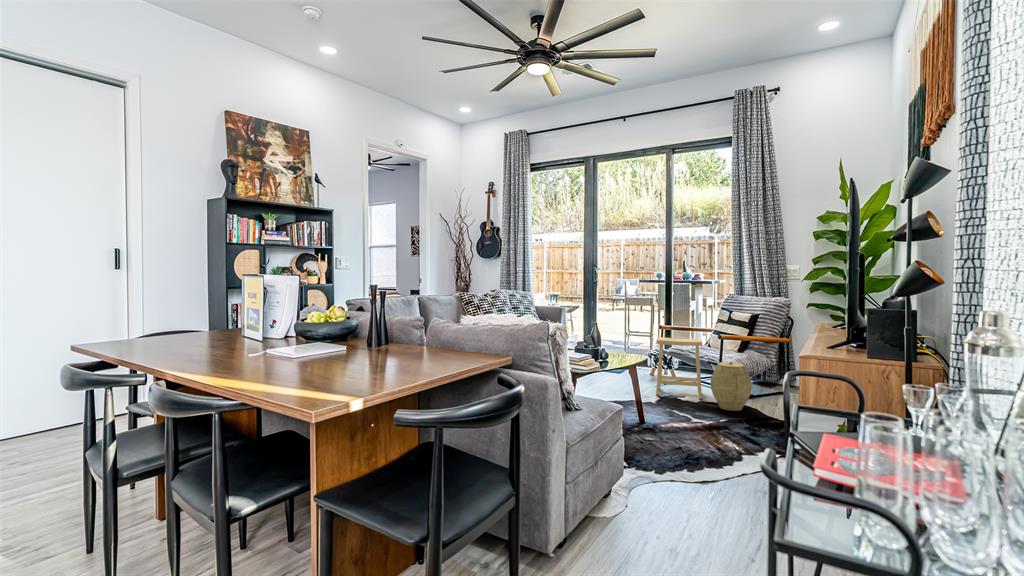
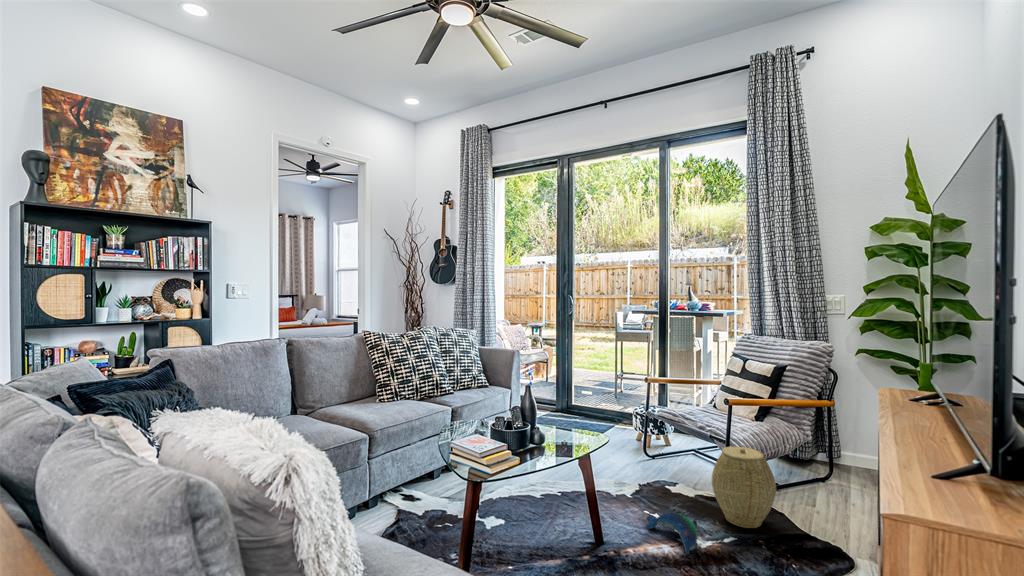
footstool: present [656,337,702,399] -> none [633,400,702,499]
plush toy: none [670,401,704,421] -> present [647,513,697,554]

